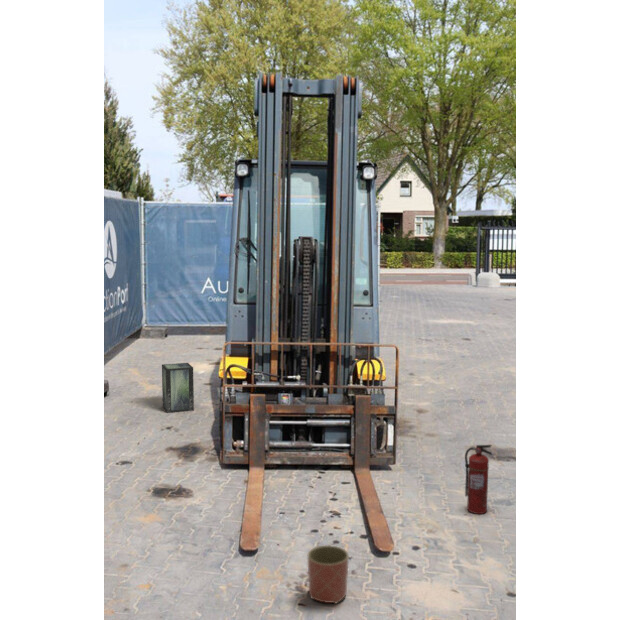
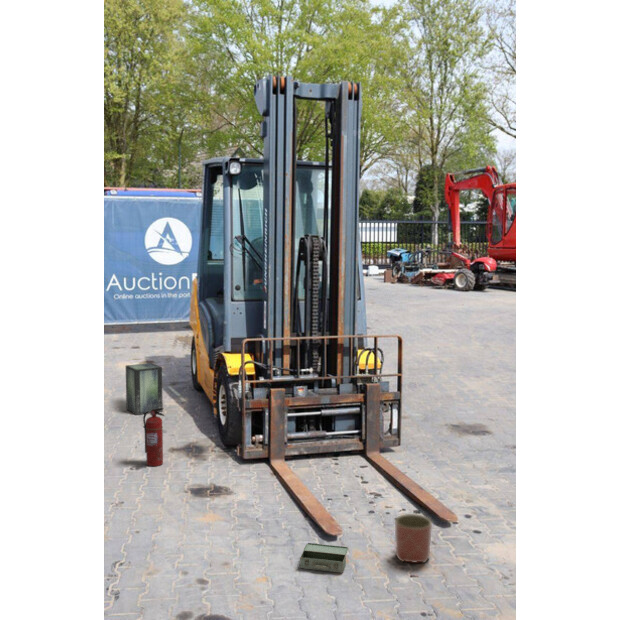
fire extinguisher: present [465,445,492,514] -> present [143,408,164,466]
toolbox: none [198,566,256,605] -> present [300,543,348,573]

